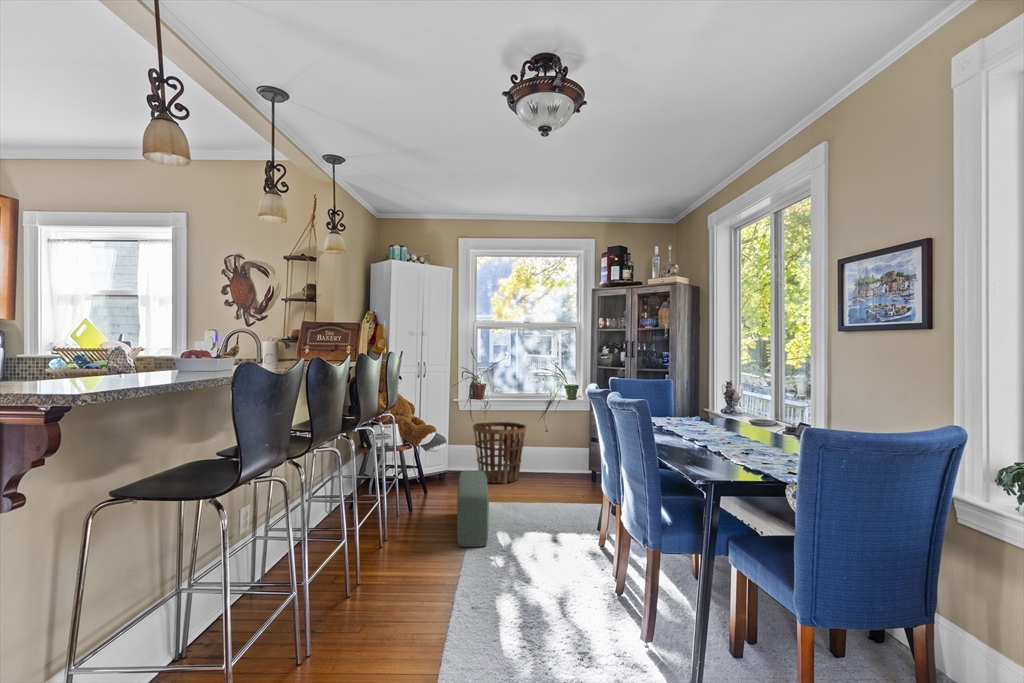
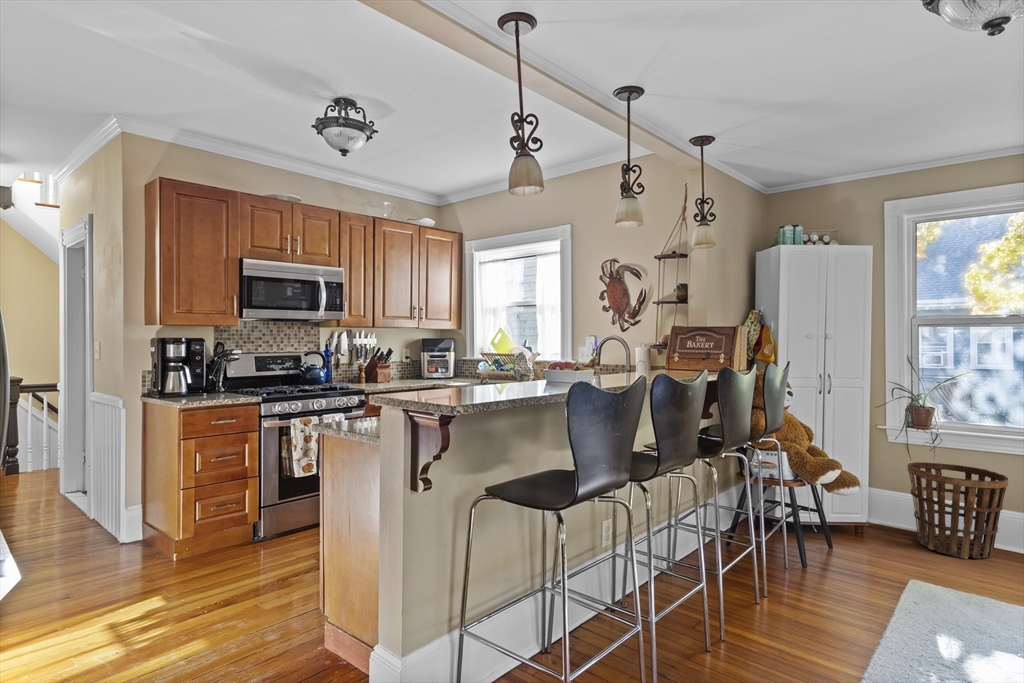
pouf: present [457,471,489,547] -> none [867,530,922,649]

